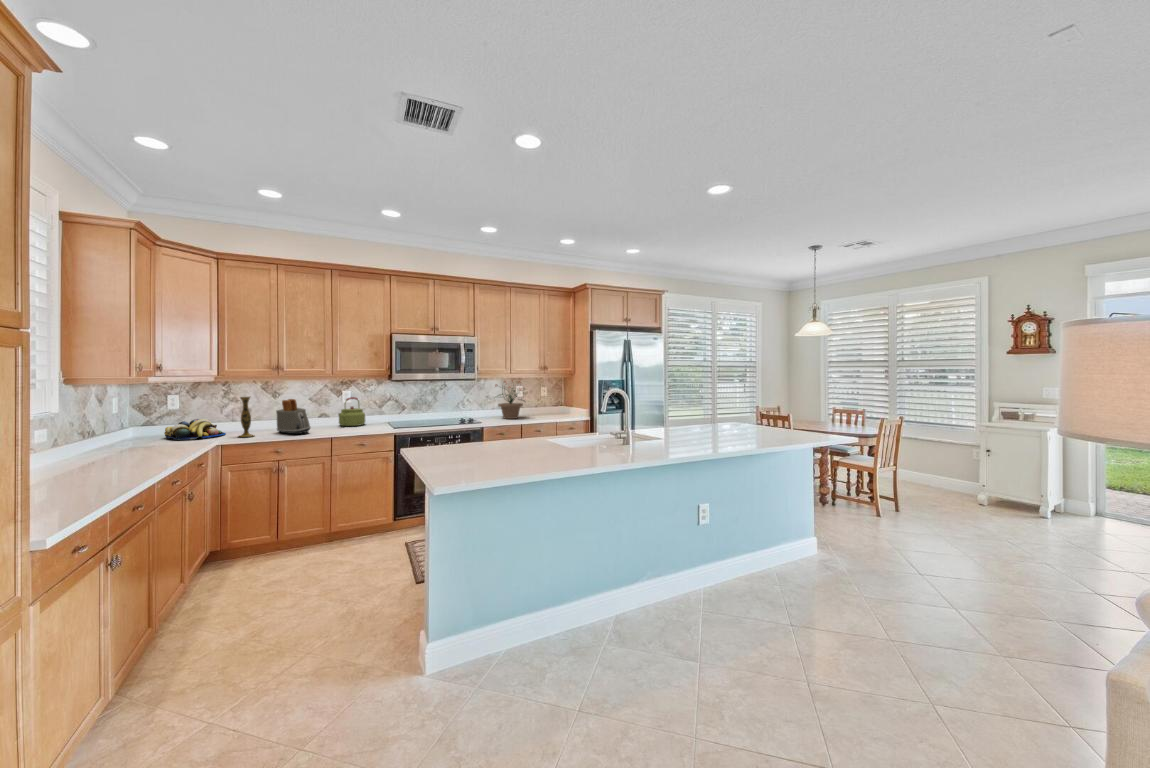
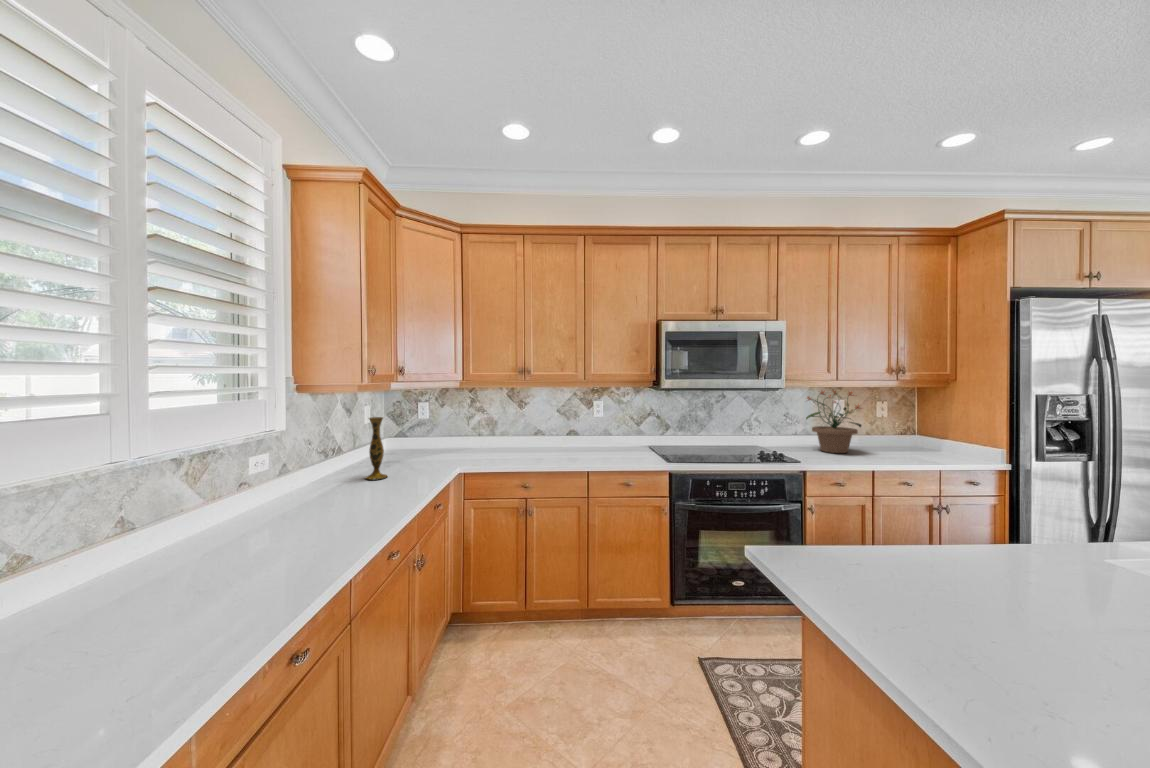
vase: present [239,397,254,437] -> present [366,417,387,480]
kettle: present [339,397,365,426] -> none [590,411,623,451]
toaster: present [276,399,311,434] -> none [519,413,558,461]
fruit bowl: present [164,419,226,440] -> none [409,432,468,460]

